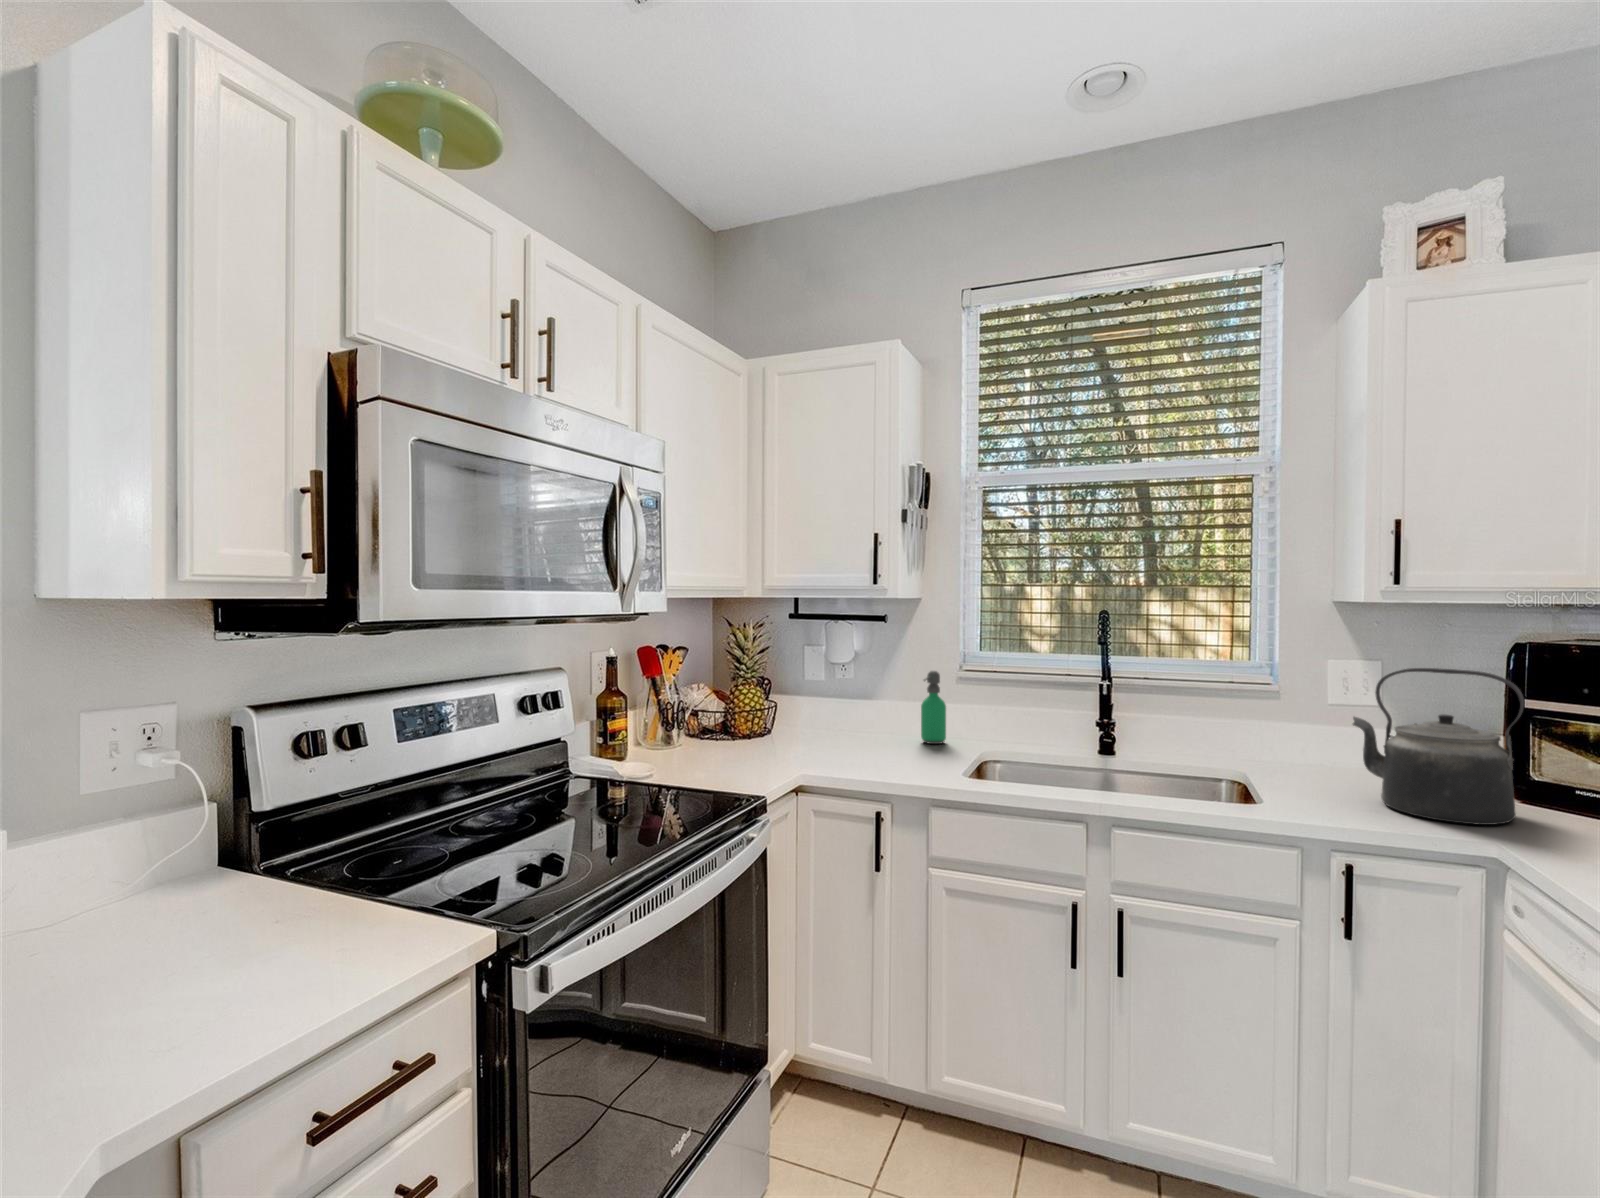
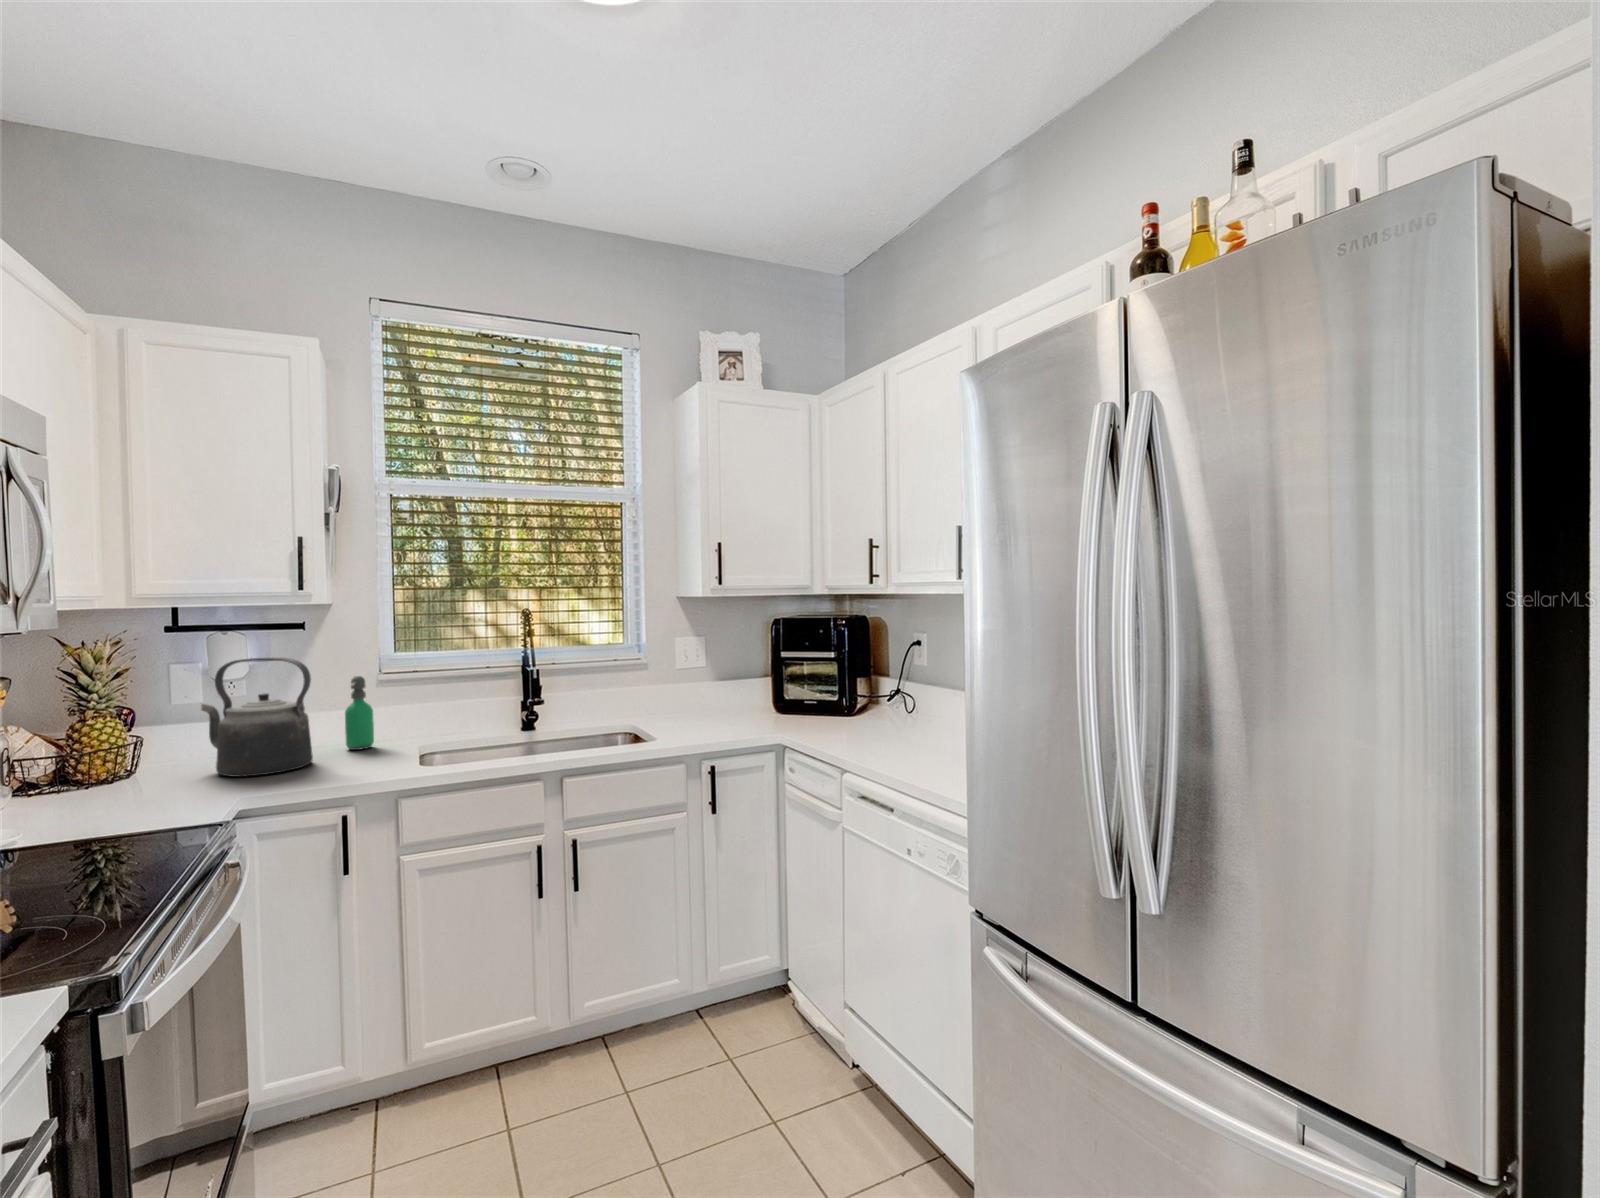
kettle: present [1353,668,1524,825] -> present [201,657,313,777]

